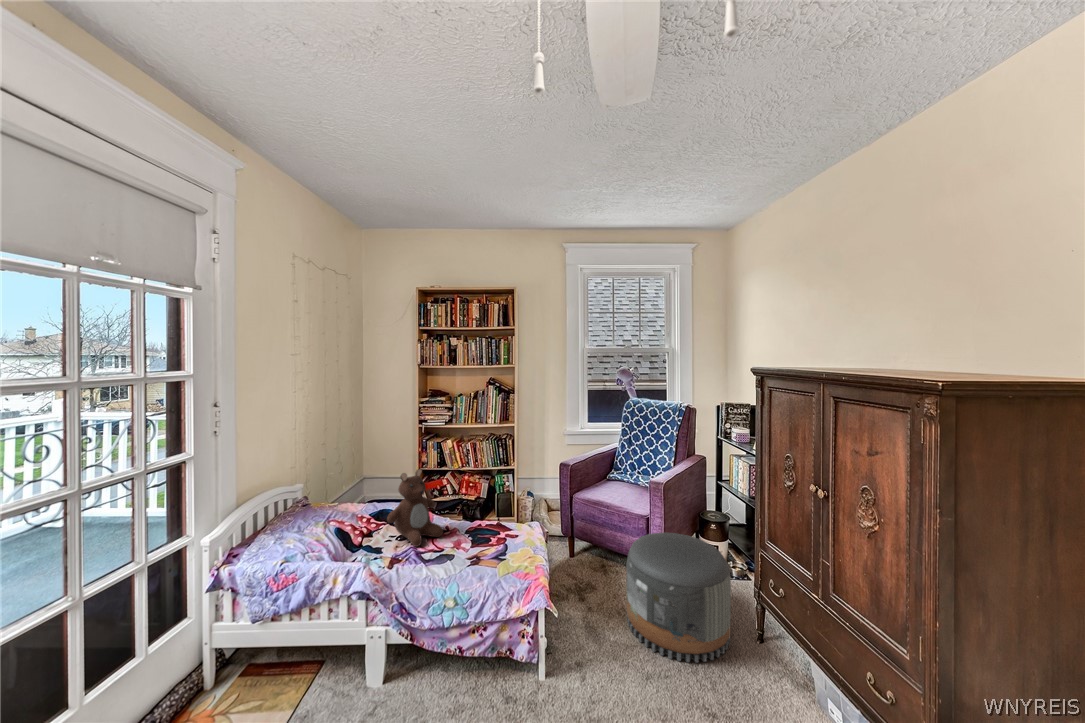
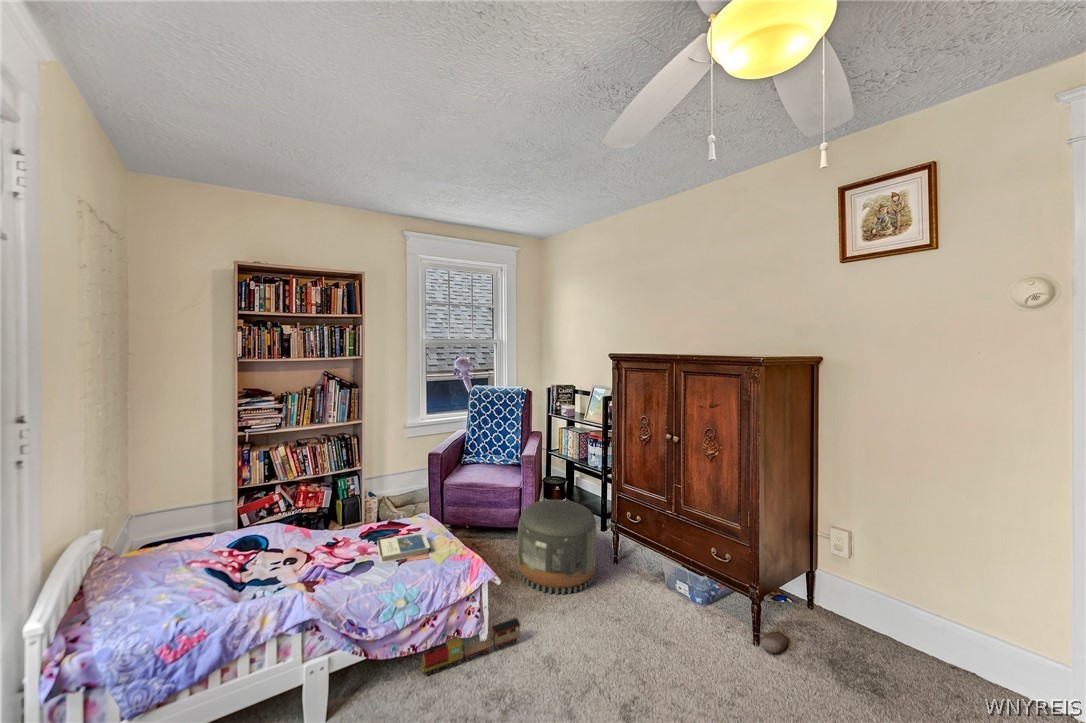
teddy bear: present [387,469,443,547] -> none [280,481,346,566]
hardback book: none [455,534,509,560] -> present [377,532,430,563]
toy train: none [471,659,585,695] -> present [420,618,520,676]

